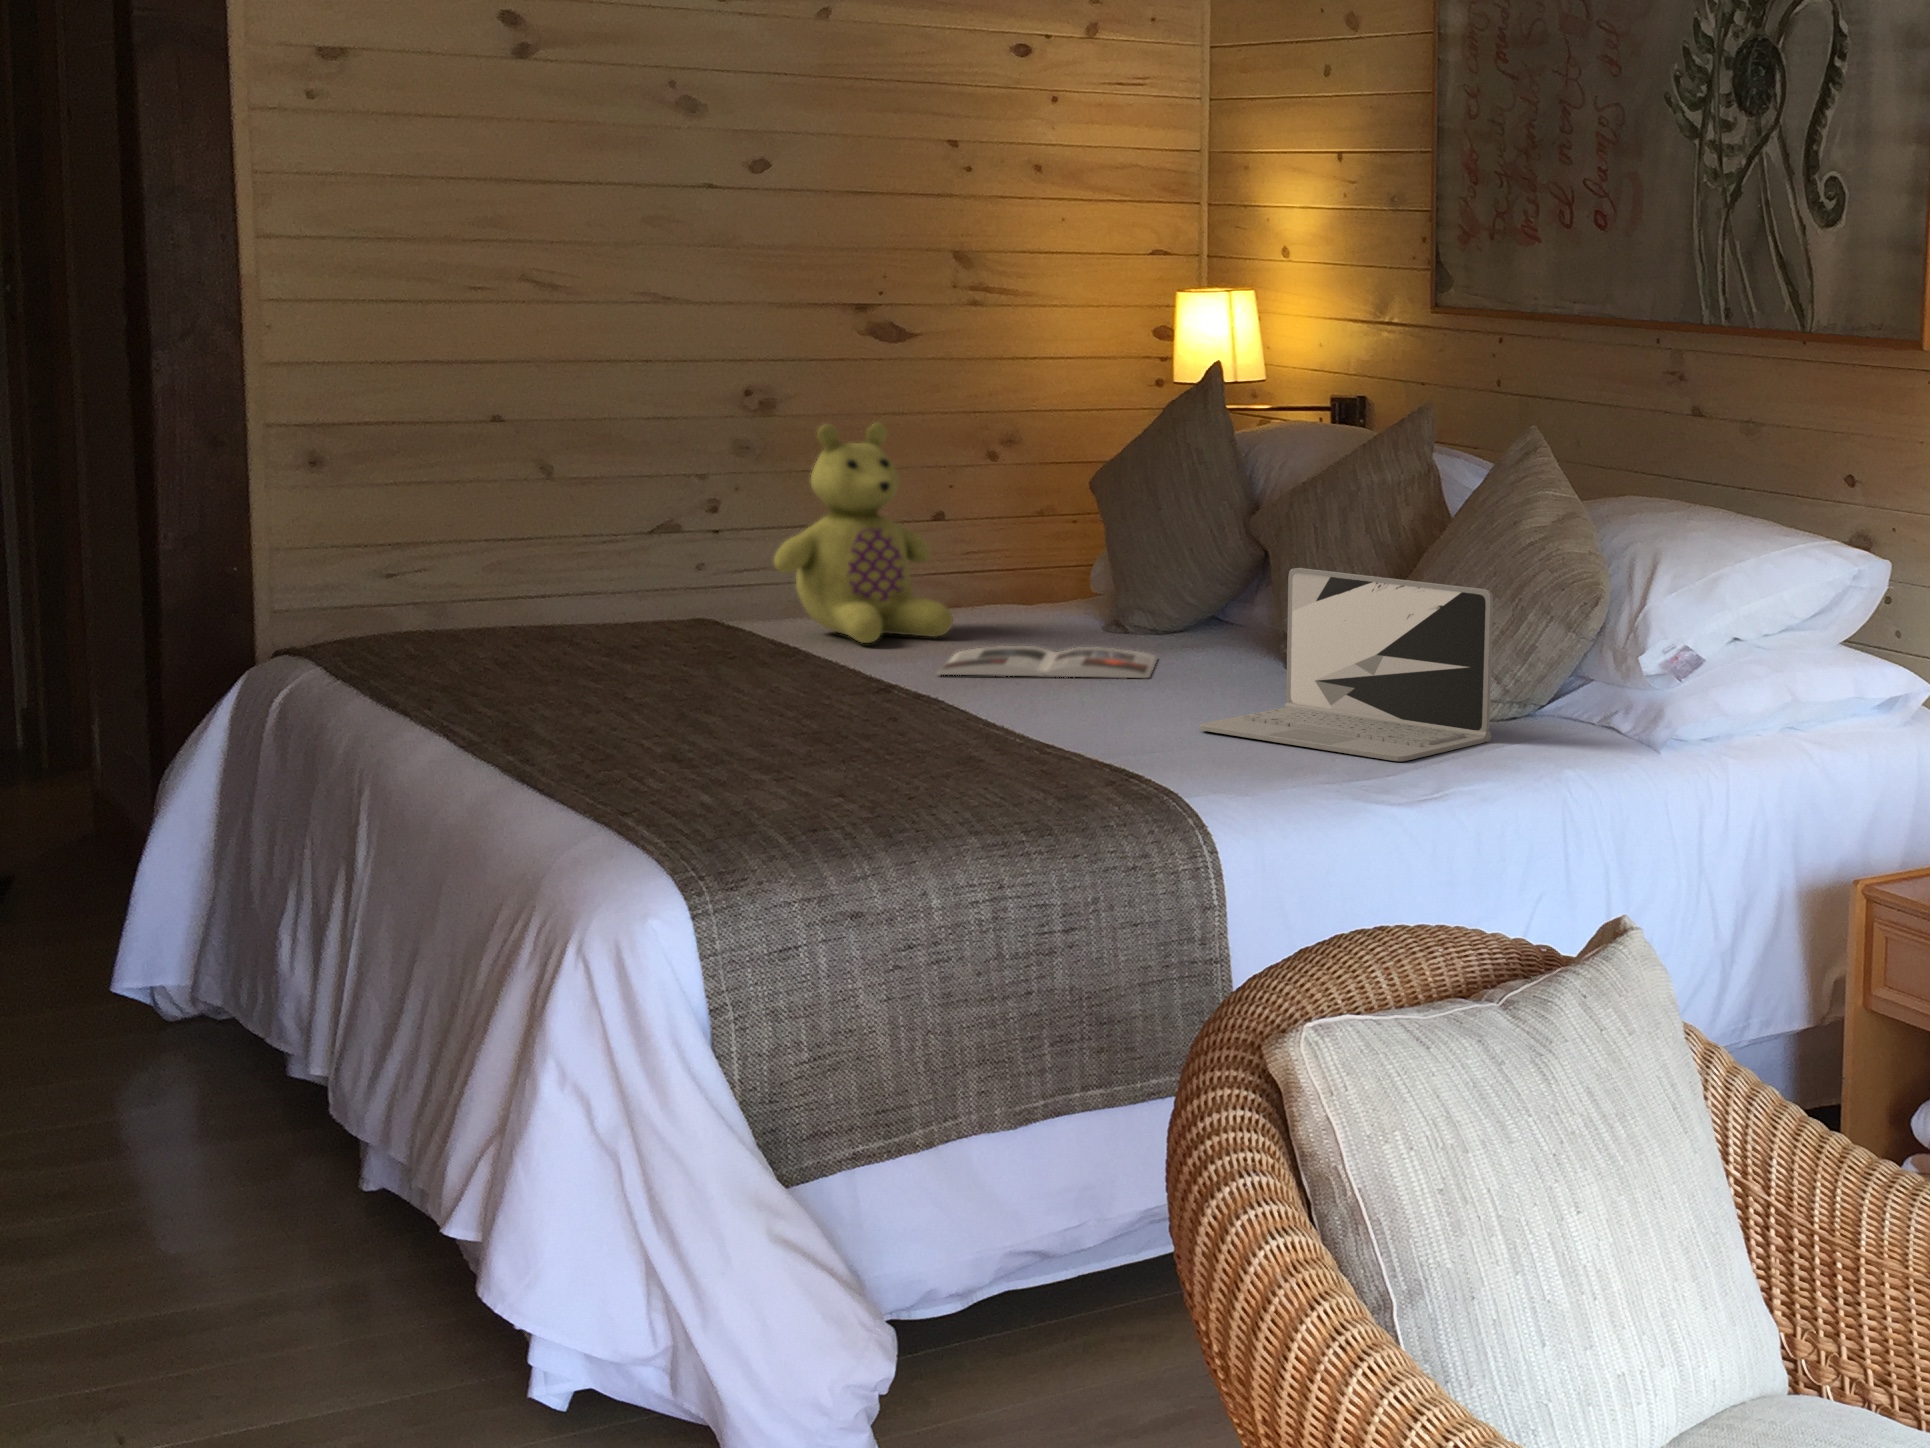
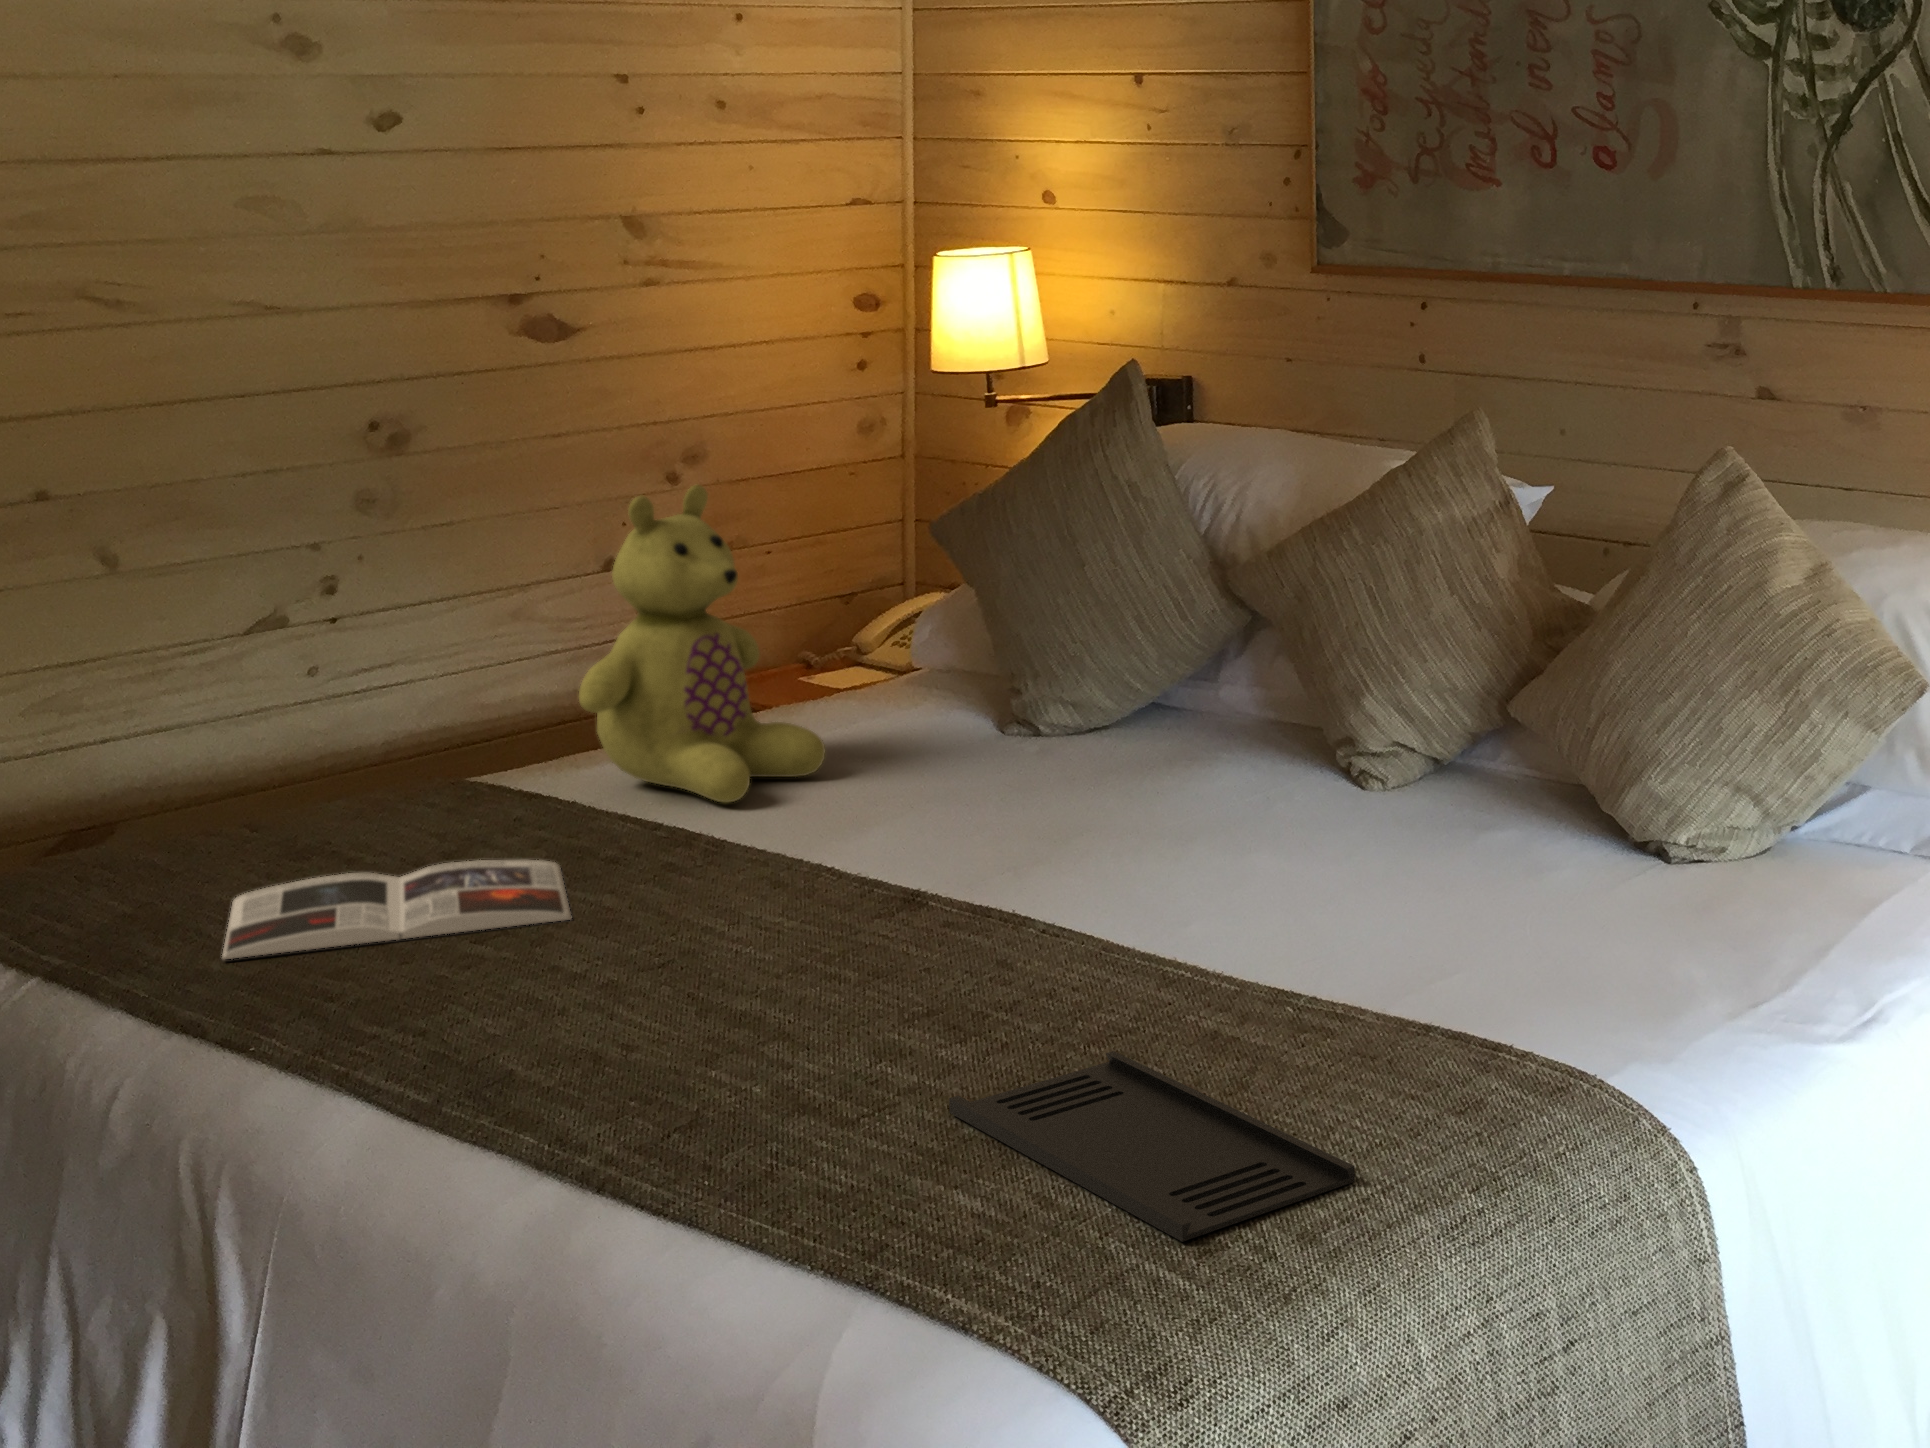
laptop: present [1200,568,1493,761] -> none [1421,674,1807,957]
magazine: present [938,646,1157,678] -> present [222,860,571,959]
tray: none [768,752,949,821] -> present [949,1051,1355,1242]

